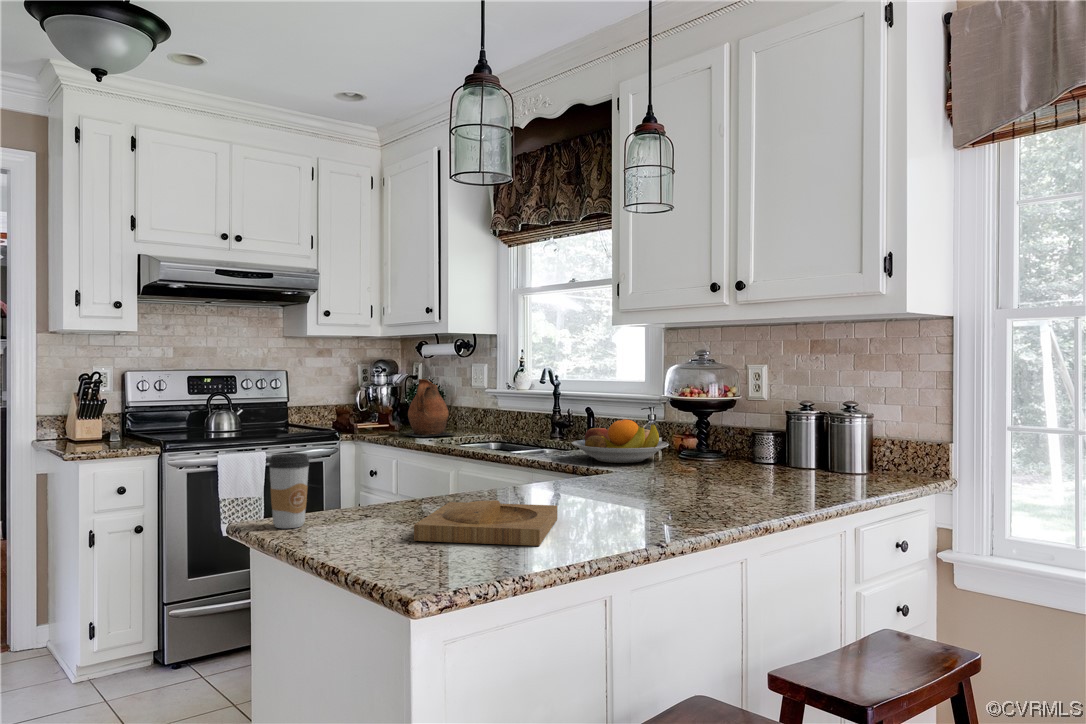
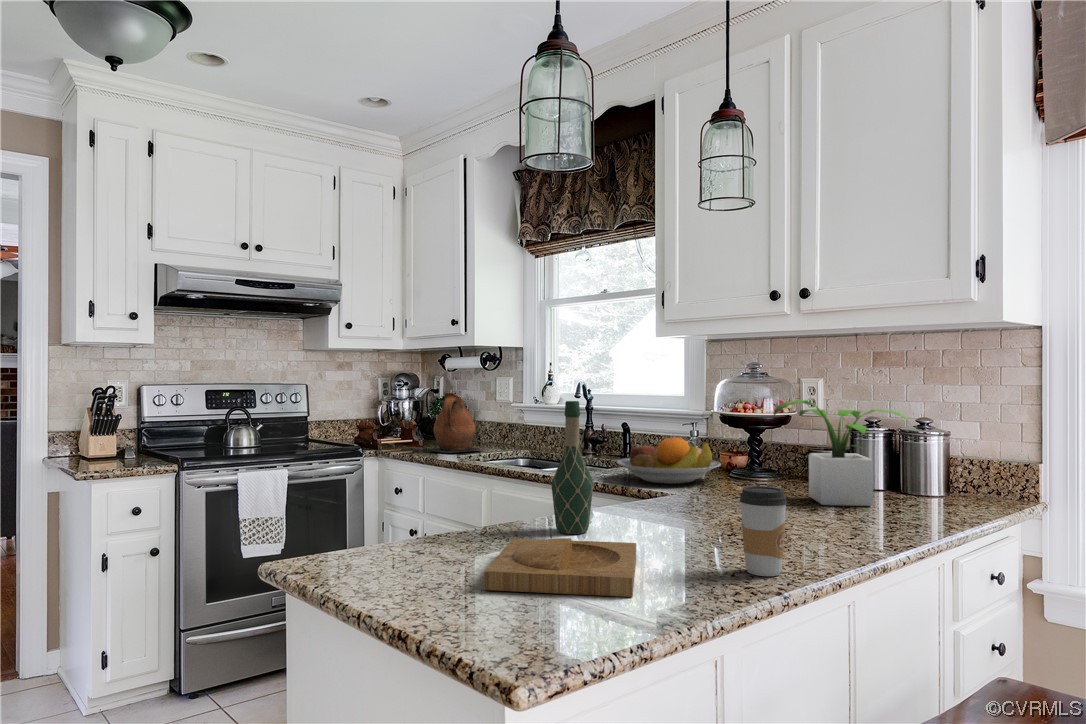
wine bottle: none [492,382,530,501] -> present [552,401,593,534]
potted plant: none [706,383,829,481] -> present [774,400,908,506]
coffee cup: present [269,453,309,528] -> present [740,486,787,576]

